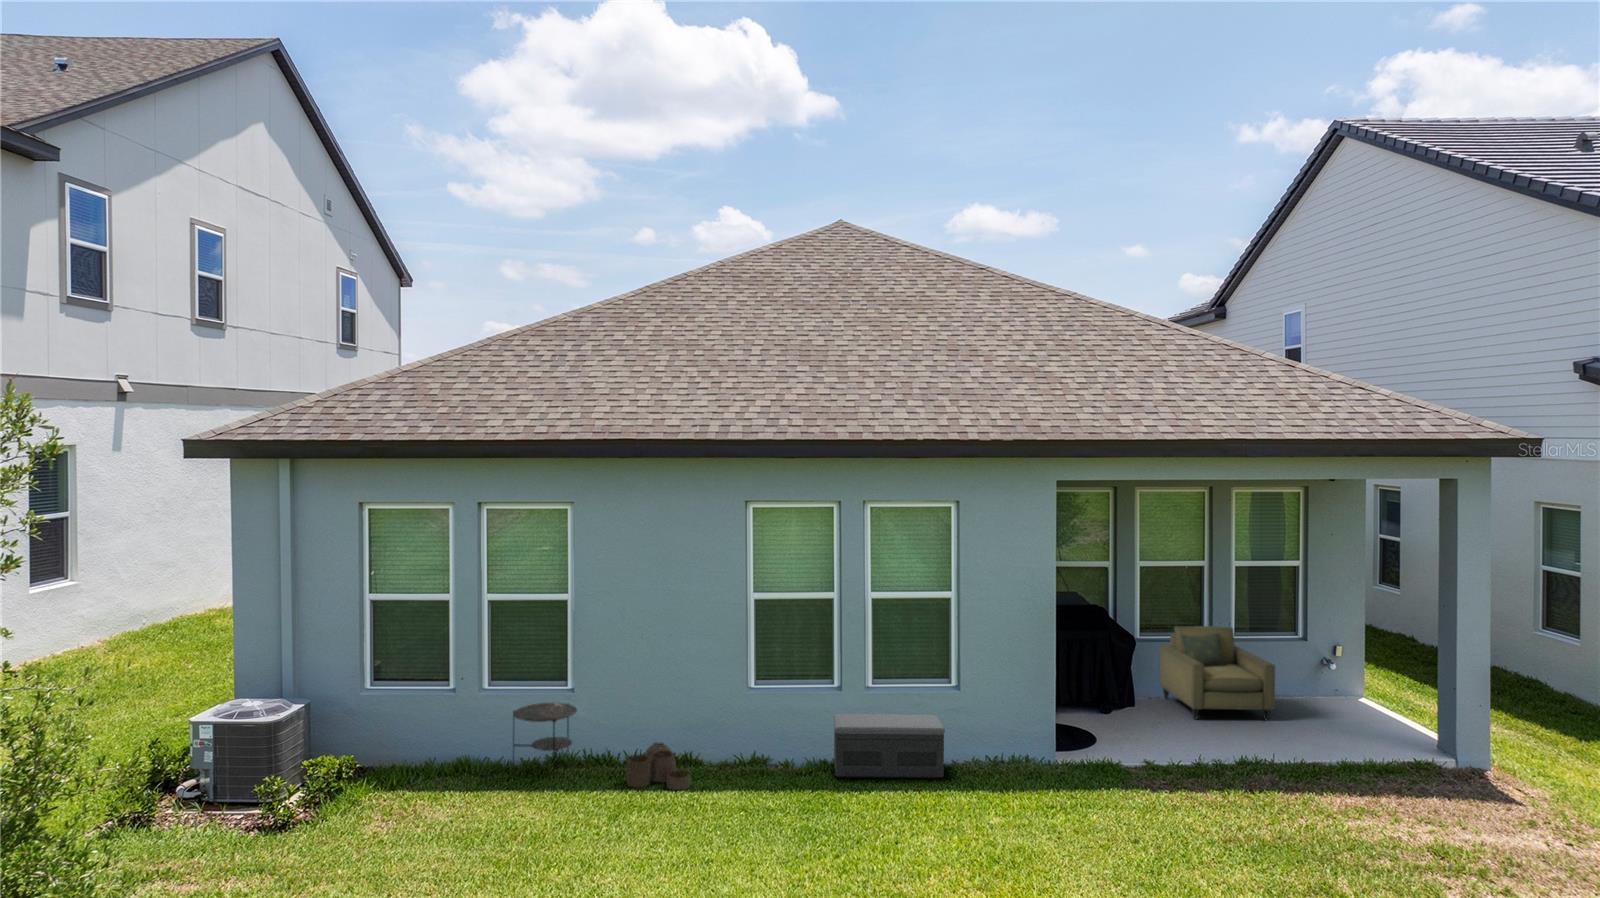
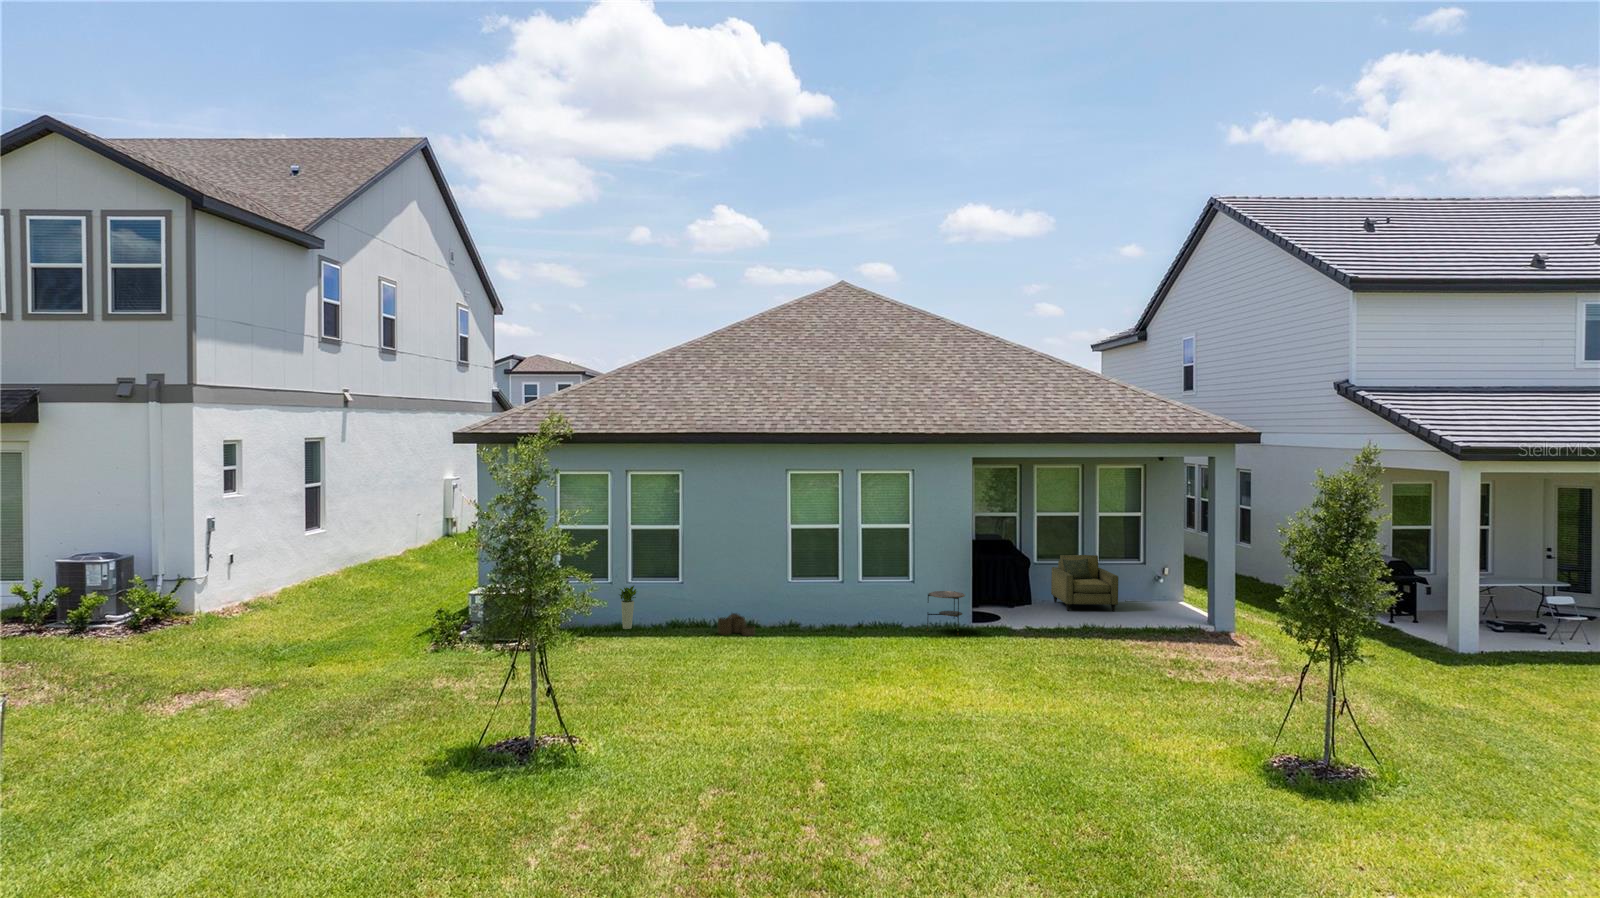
planter: none [459,695,497,771] -> present [620,586,636,629]
side table: present [513,703,577,783] -> present [927,591,965,634]
storage bench: present [833,714,945,778] -> none [839,597,904,632]

